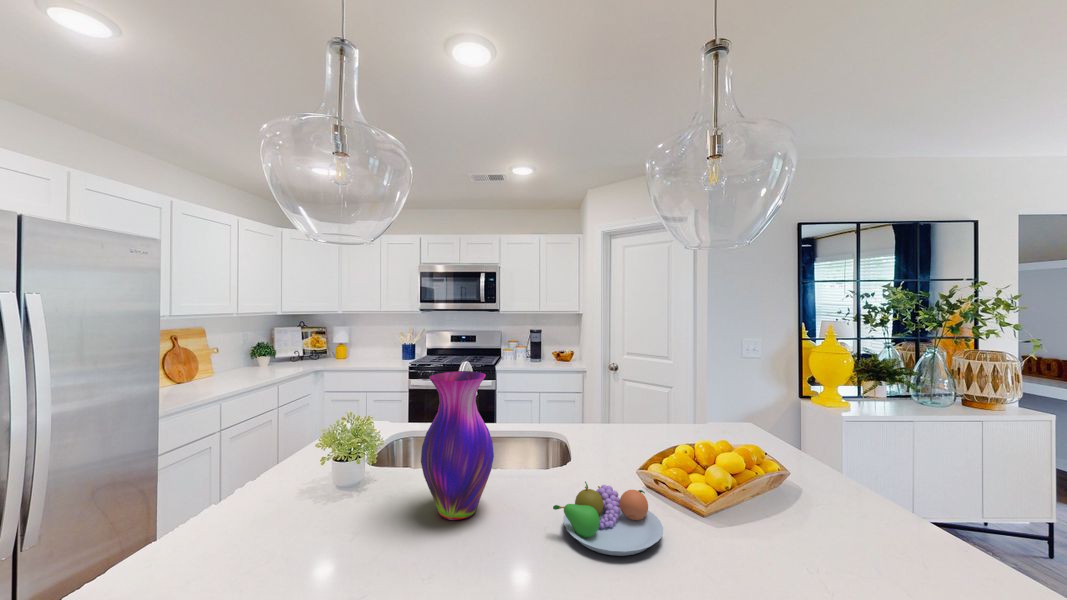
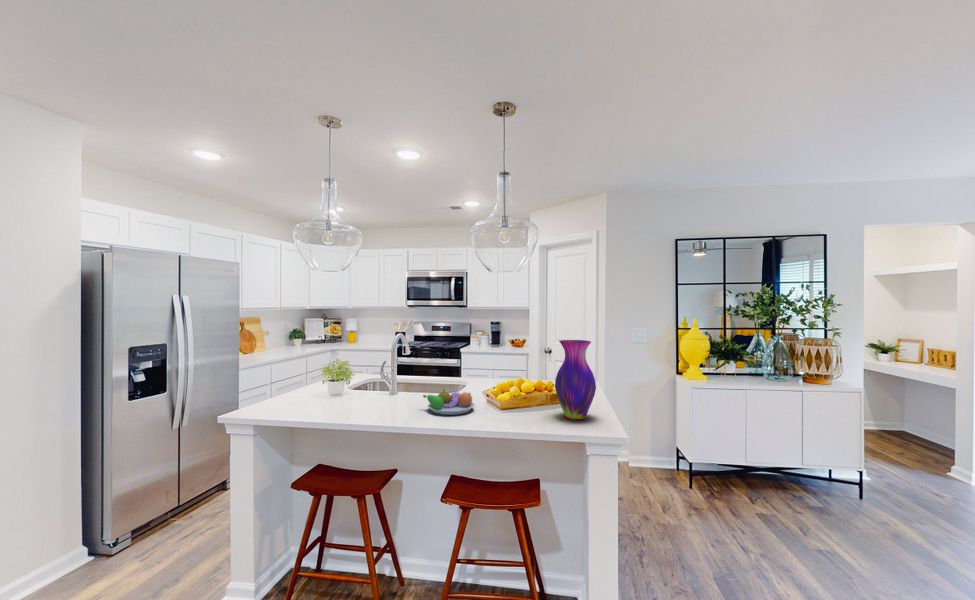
vase: present [421,371,494,520] -> present [555,340,596,420]

